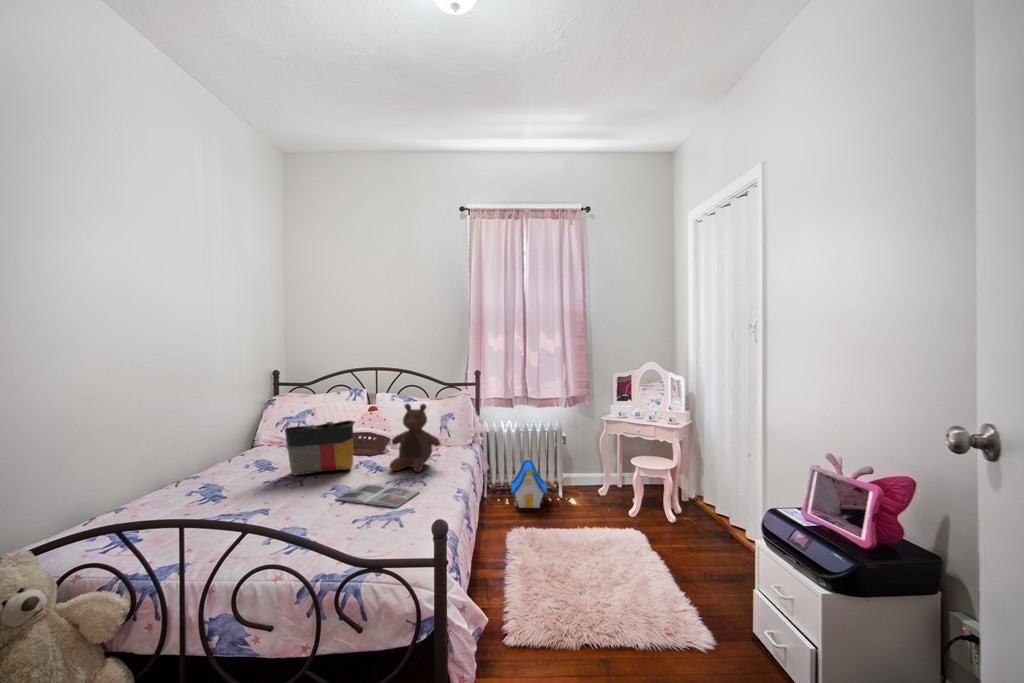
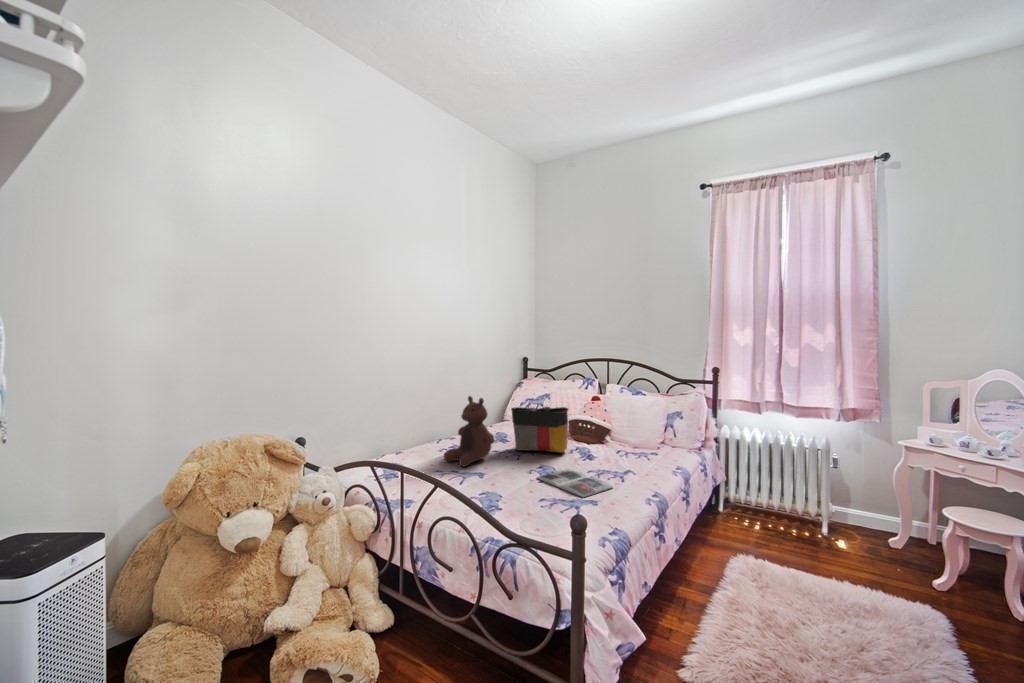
stuffed bear: present [390,404,440,472] -> present [444,396,495,466]
toy house: present [511,458,548,508] -> none [748,476,802,539]

